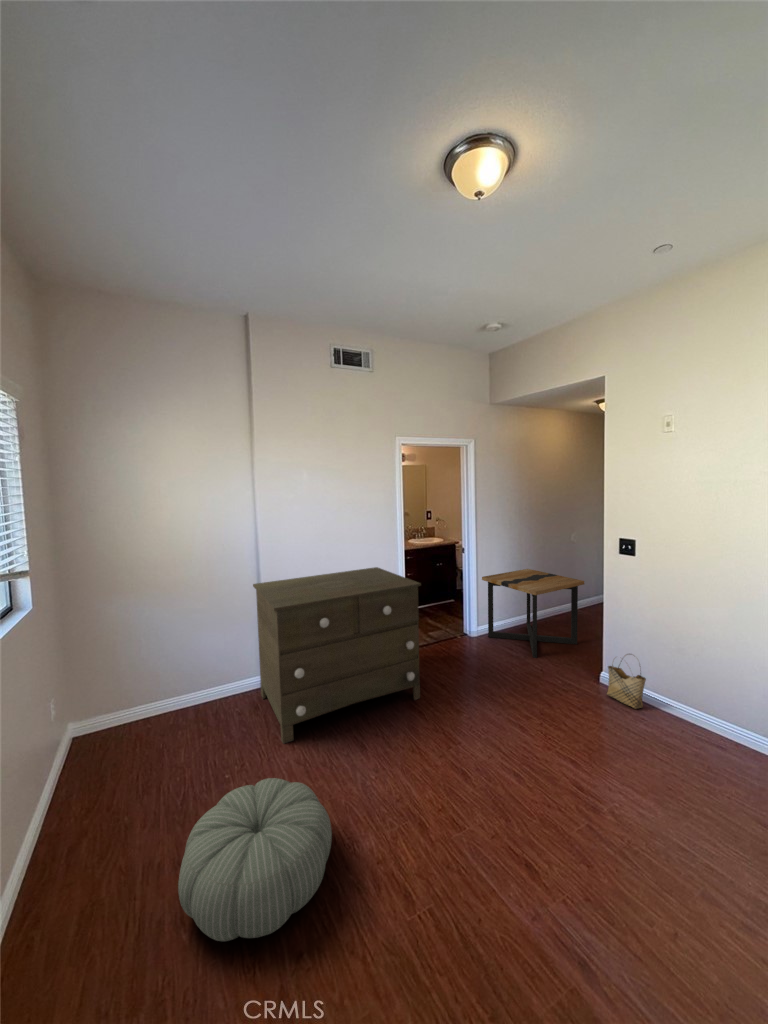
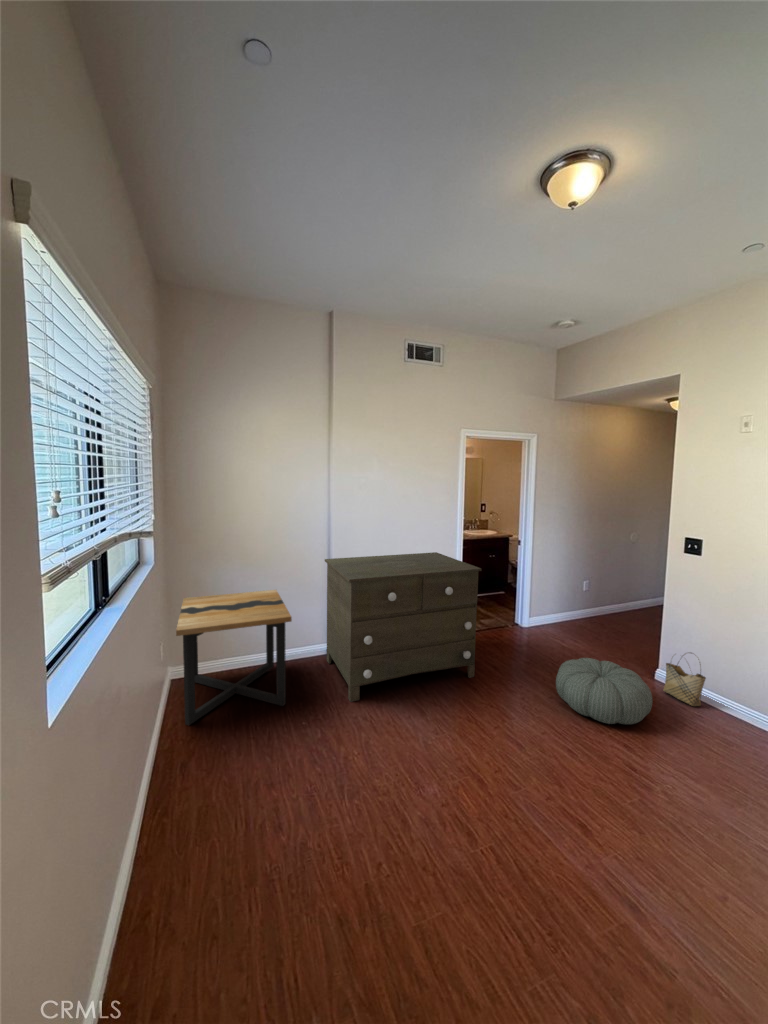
side table: present [482,569,584,658] -> present [176,590,292,725]
pouf: present [178,778,332,941] -> present [556,658,652,725]

